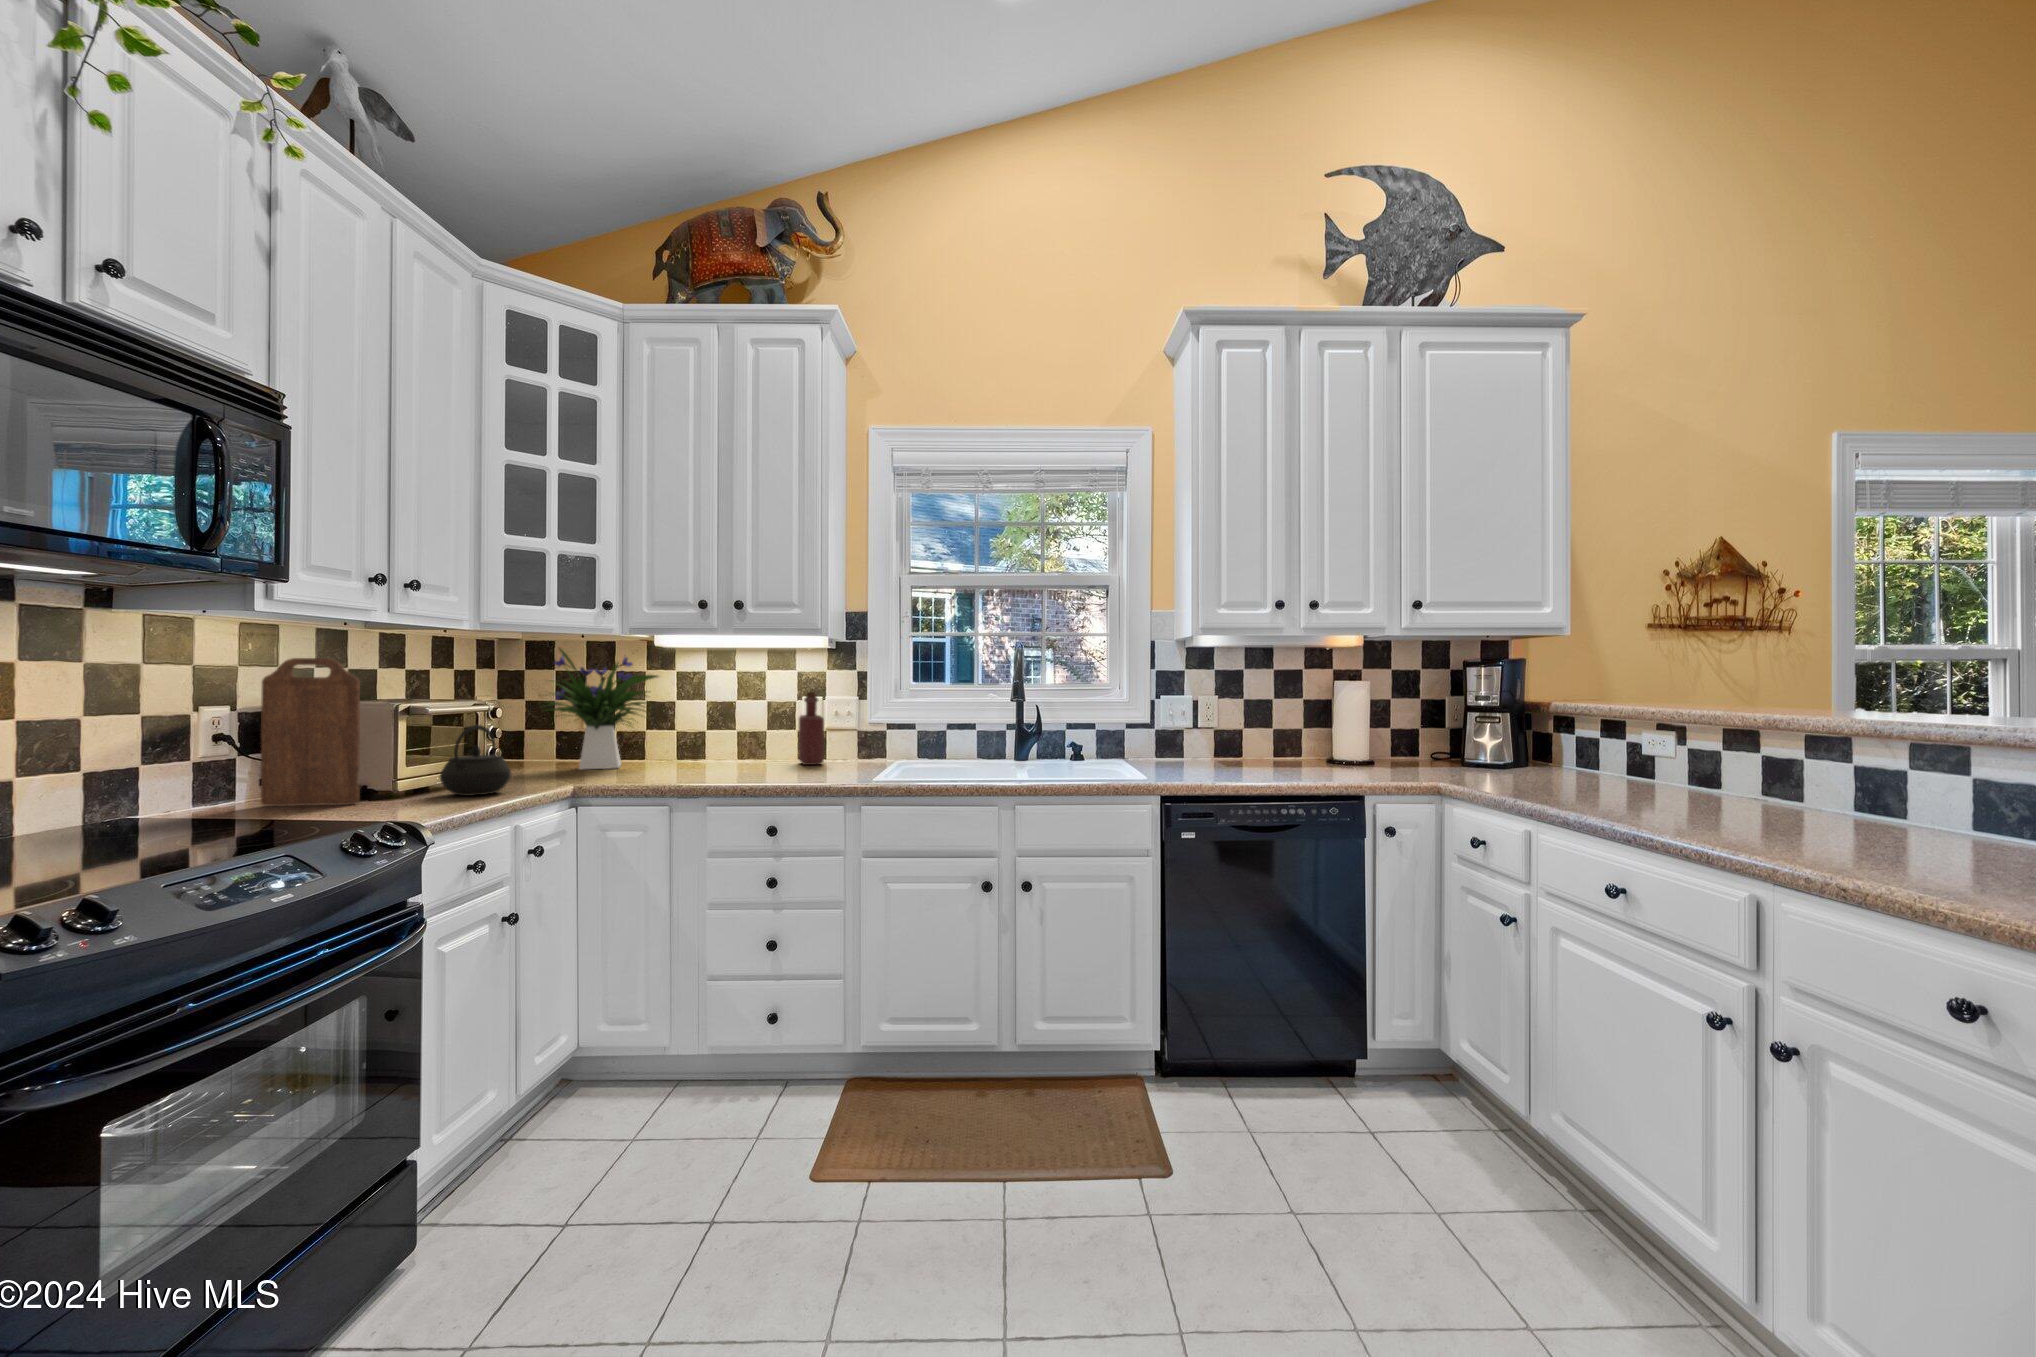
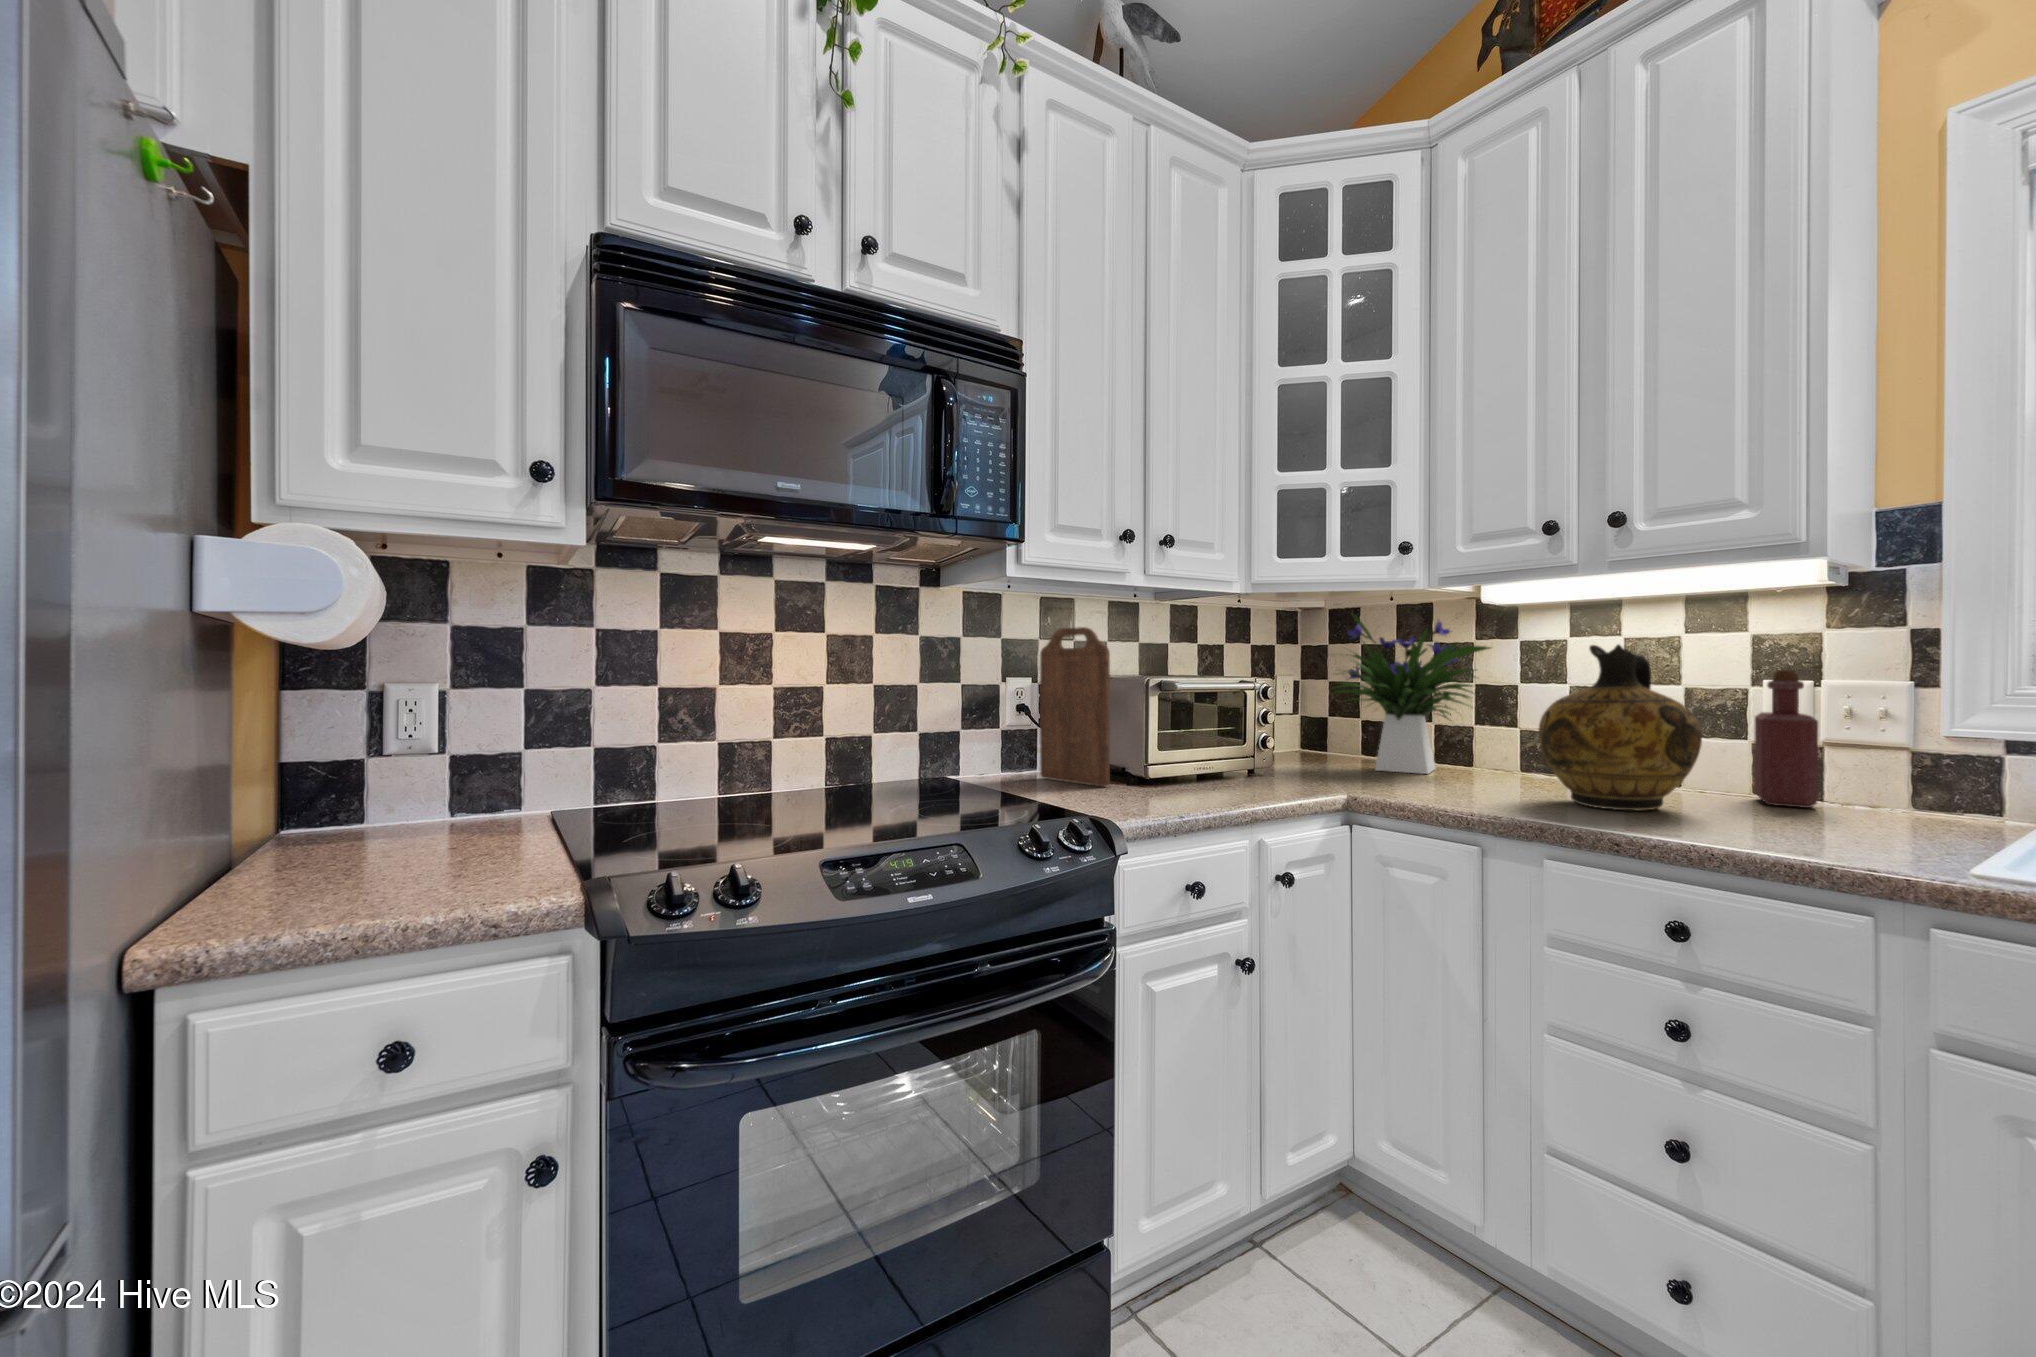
ceramic jug: none [696,678,777,775] -> present [1538,645,1702,811]
kettle: present [440,725,511,796] -> none [1186,705,1264,793]

